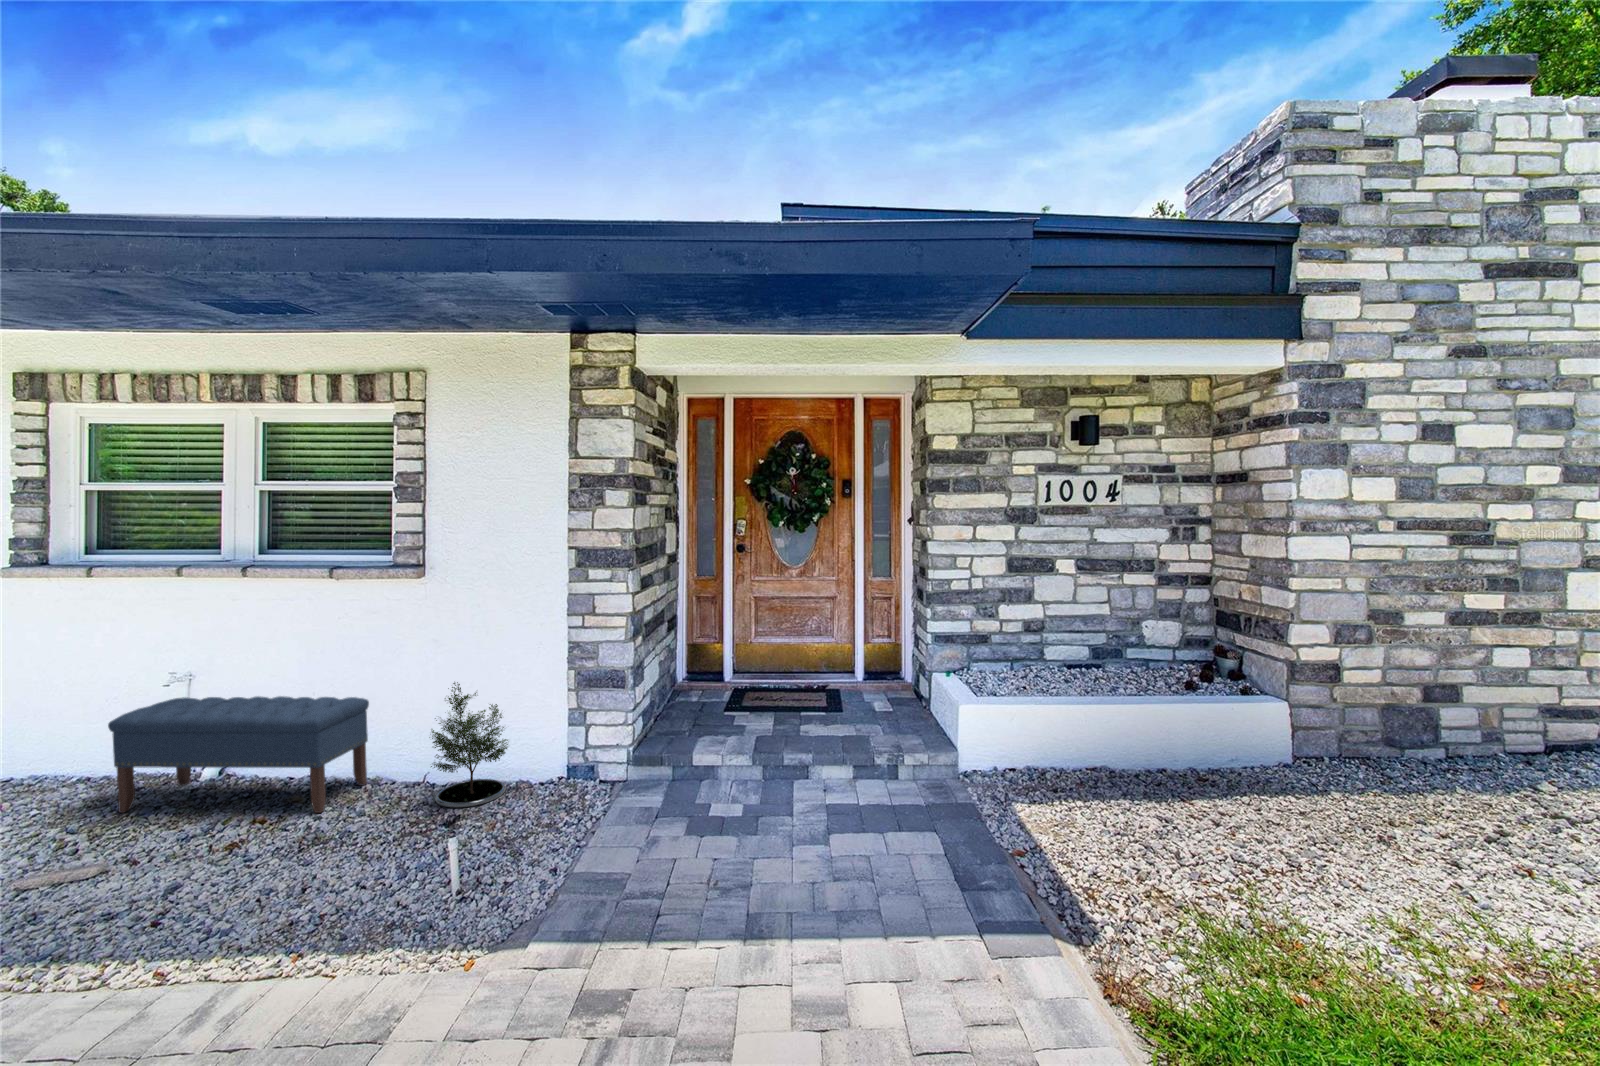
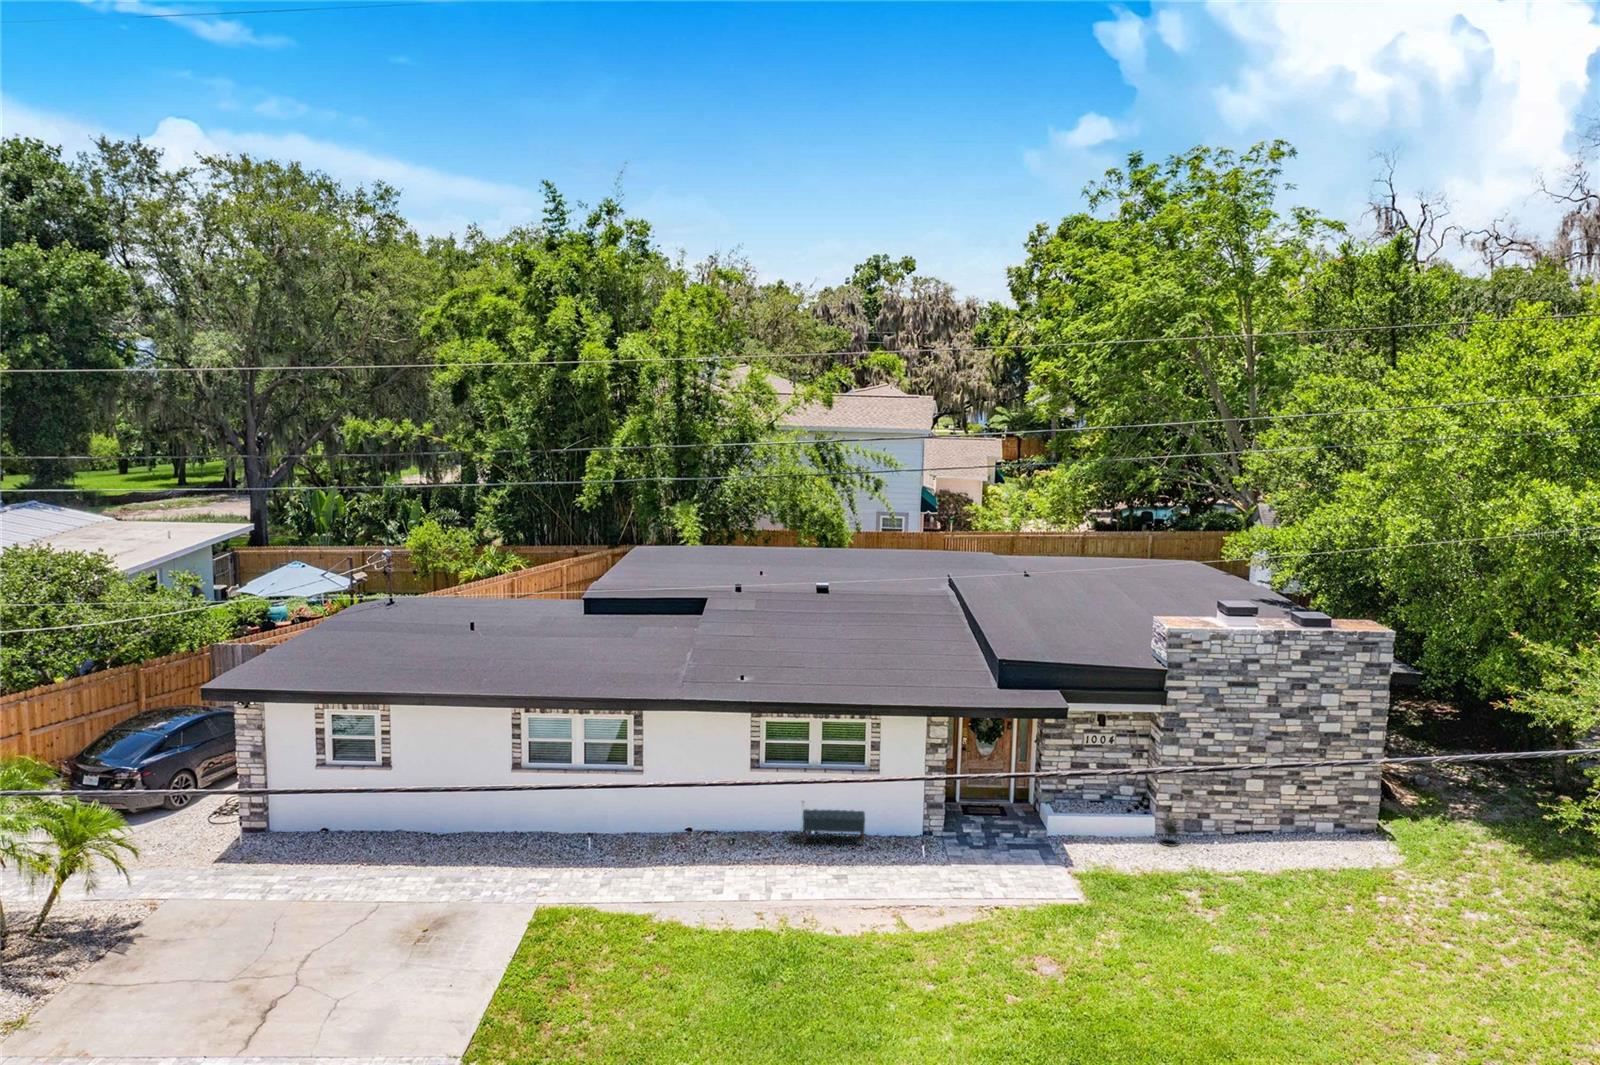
potted tree: present [429,682,508,808] -> present [1159,813,1179,846]

